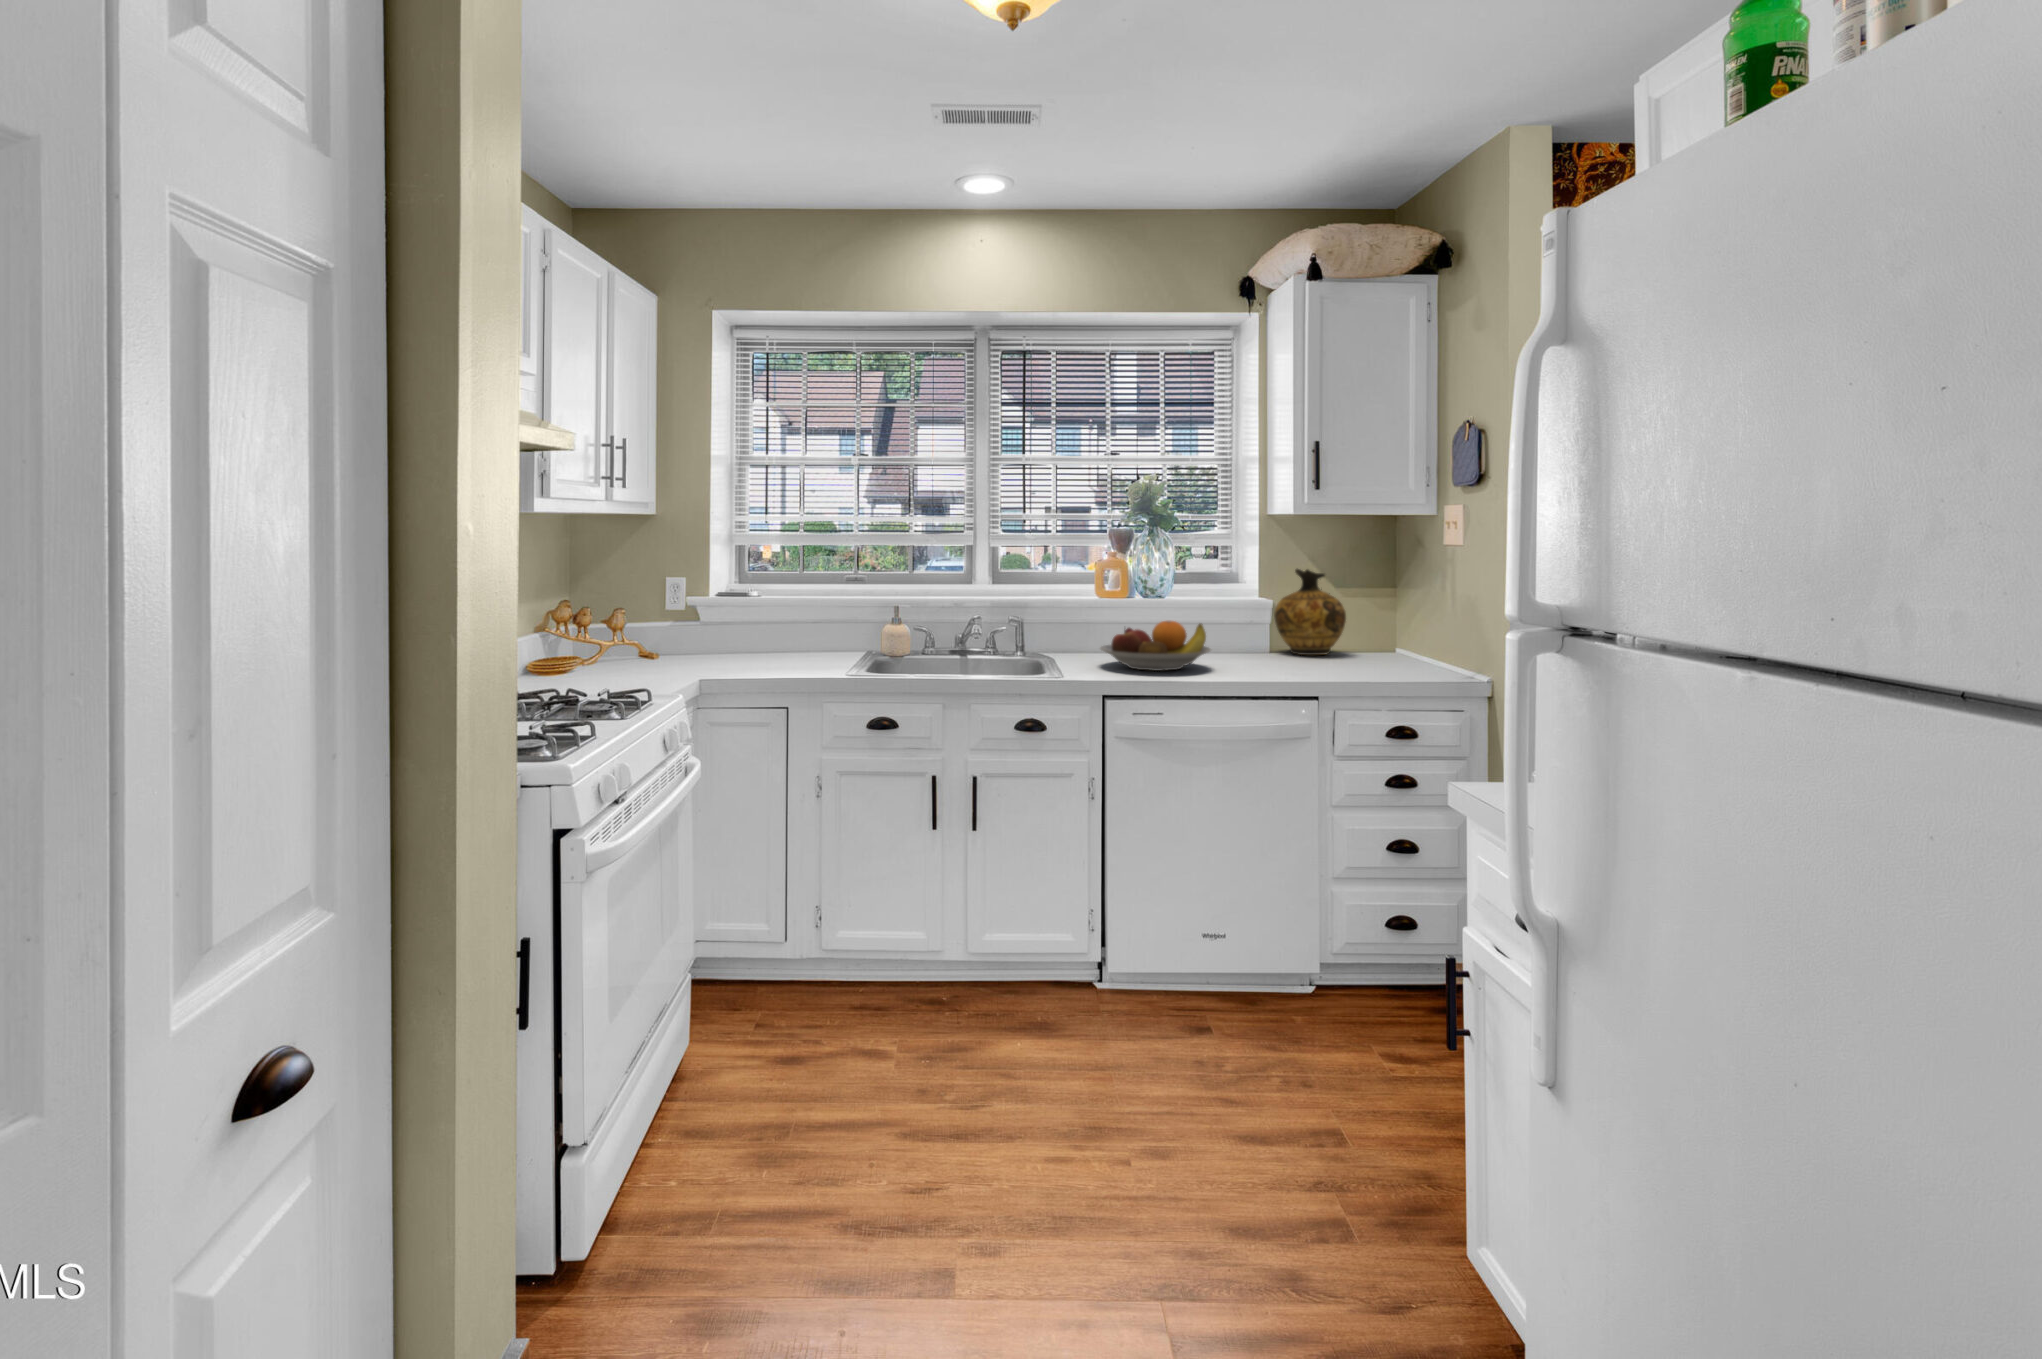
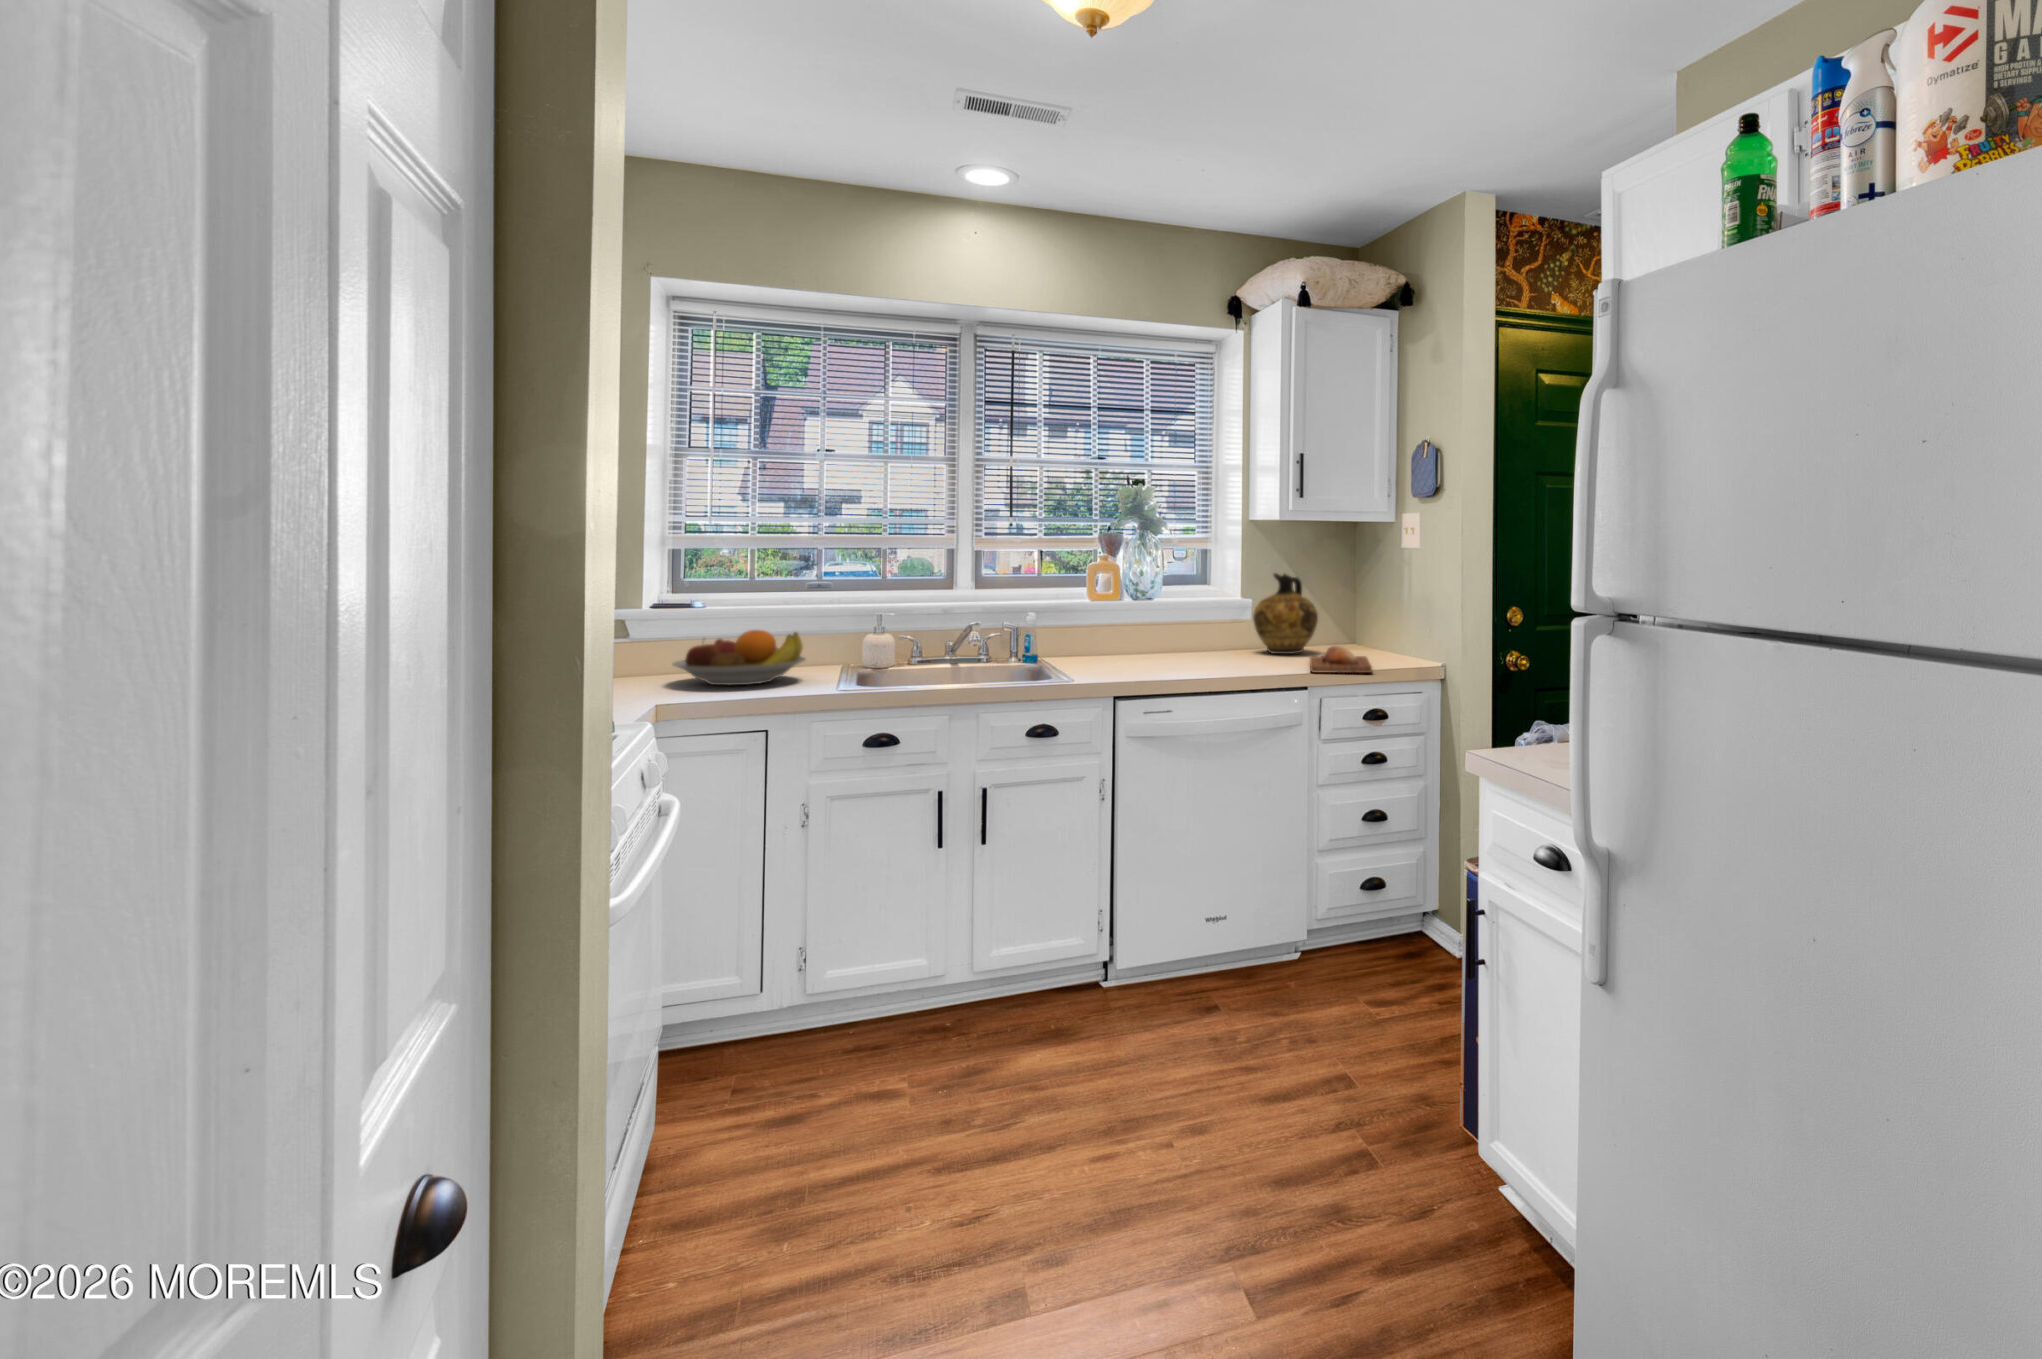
fruit bowl: present [1100,621,1211,671] -> present [673,630,806,686]
bread loaf: none [1325,649,1398,680] -> present [1310,646,1372,673]

